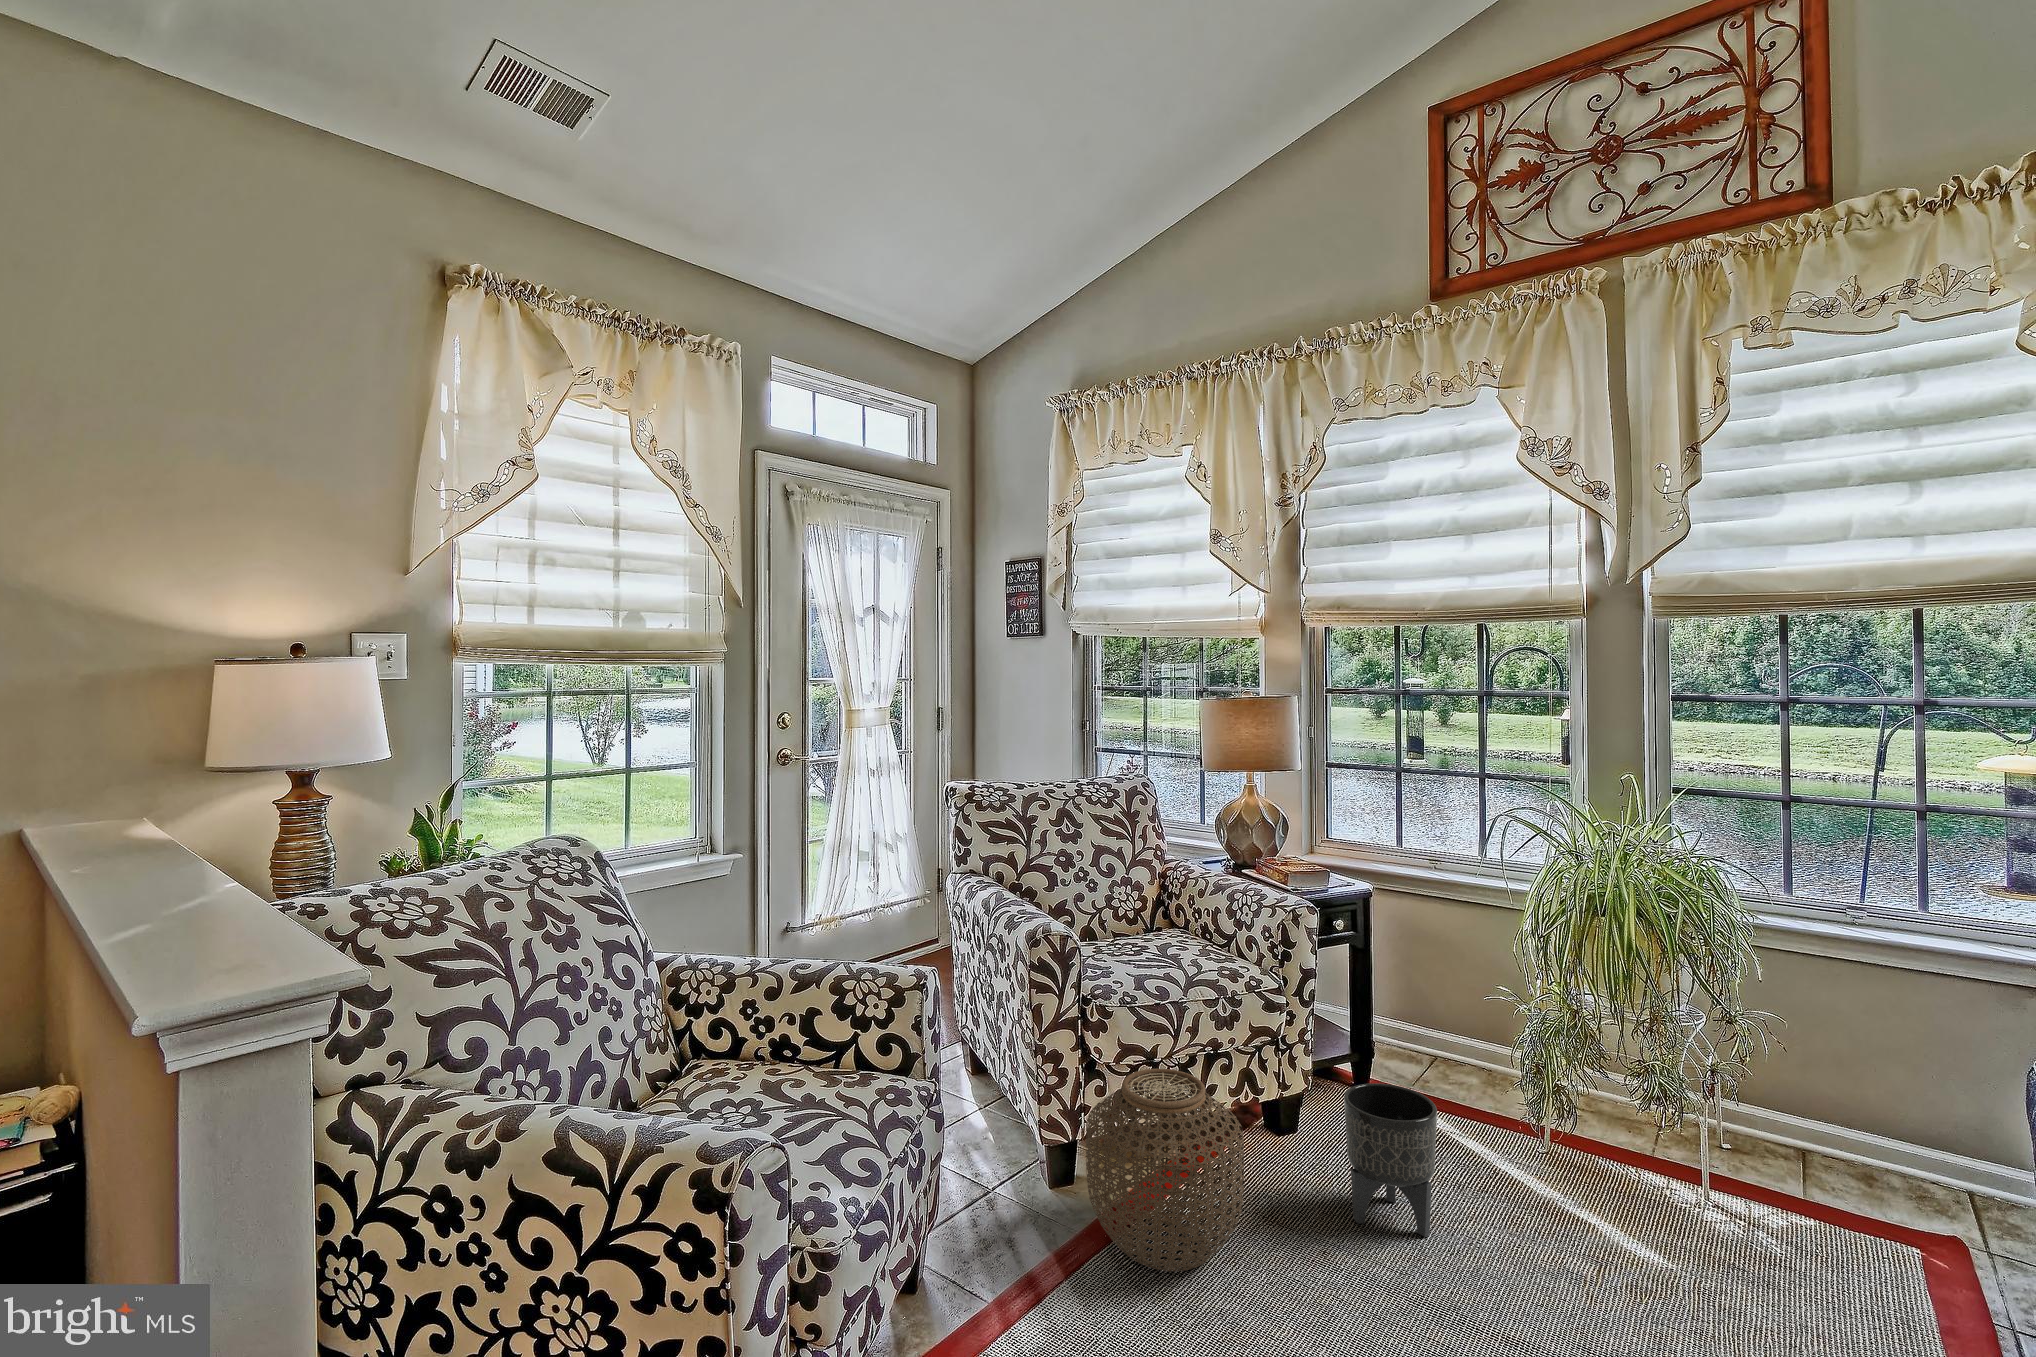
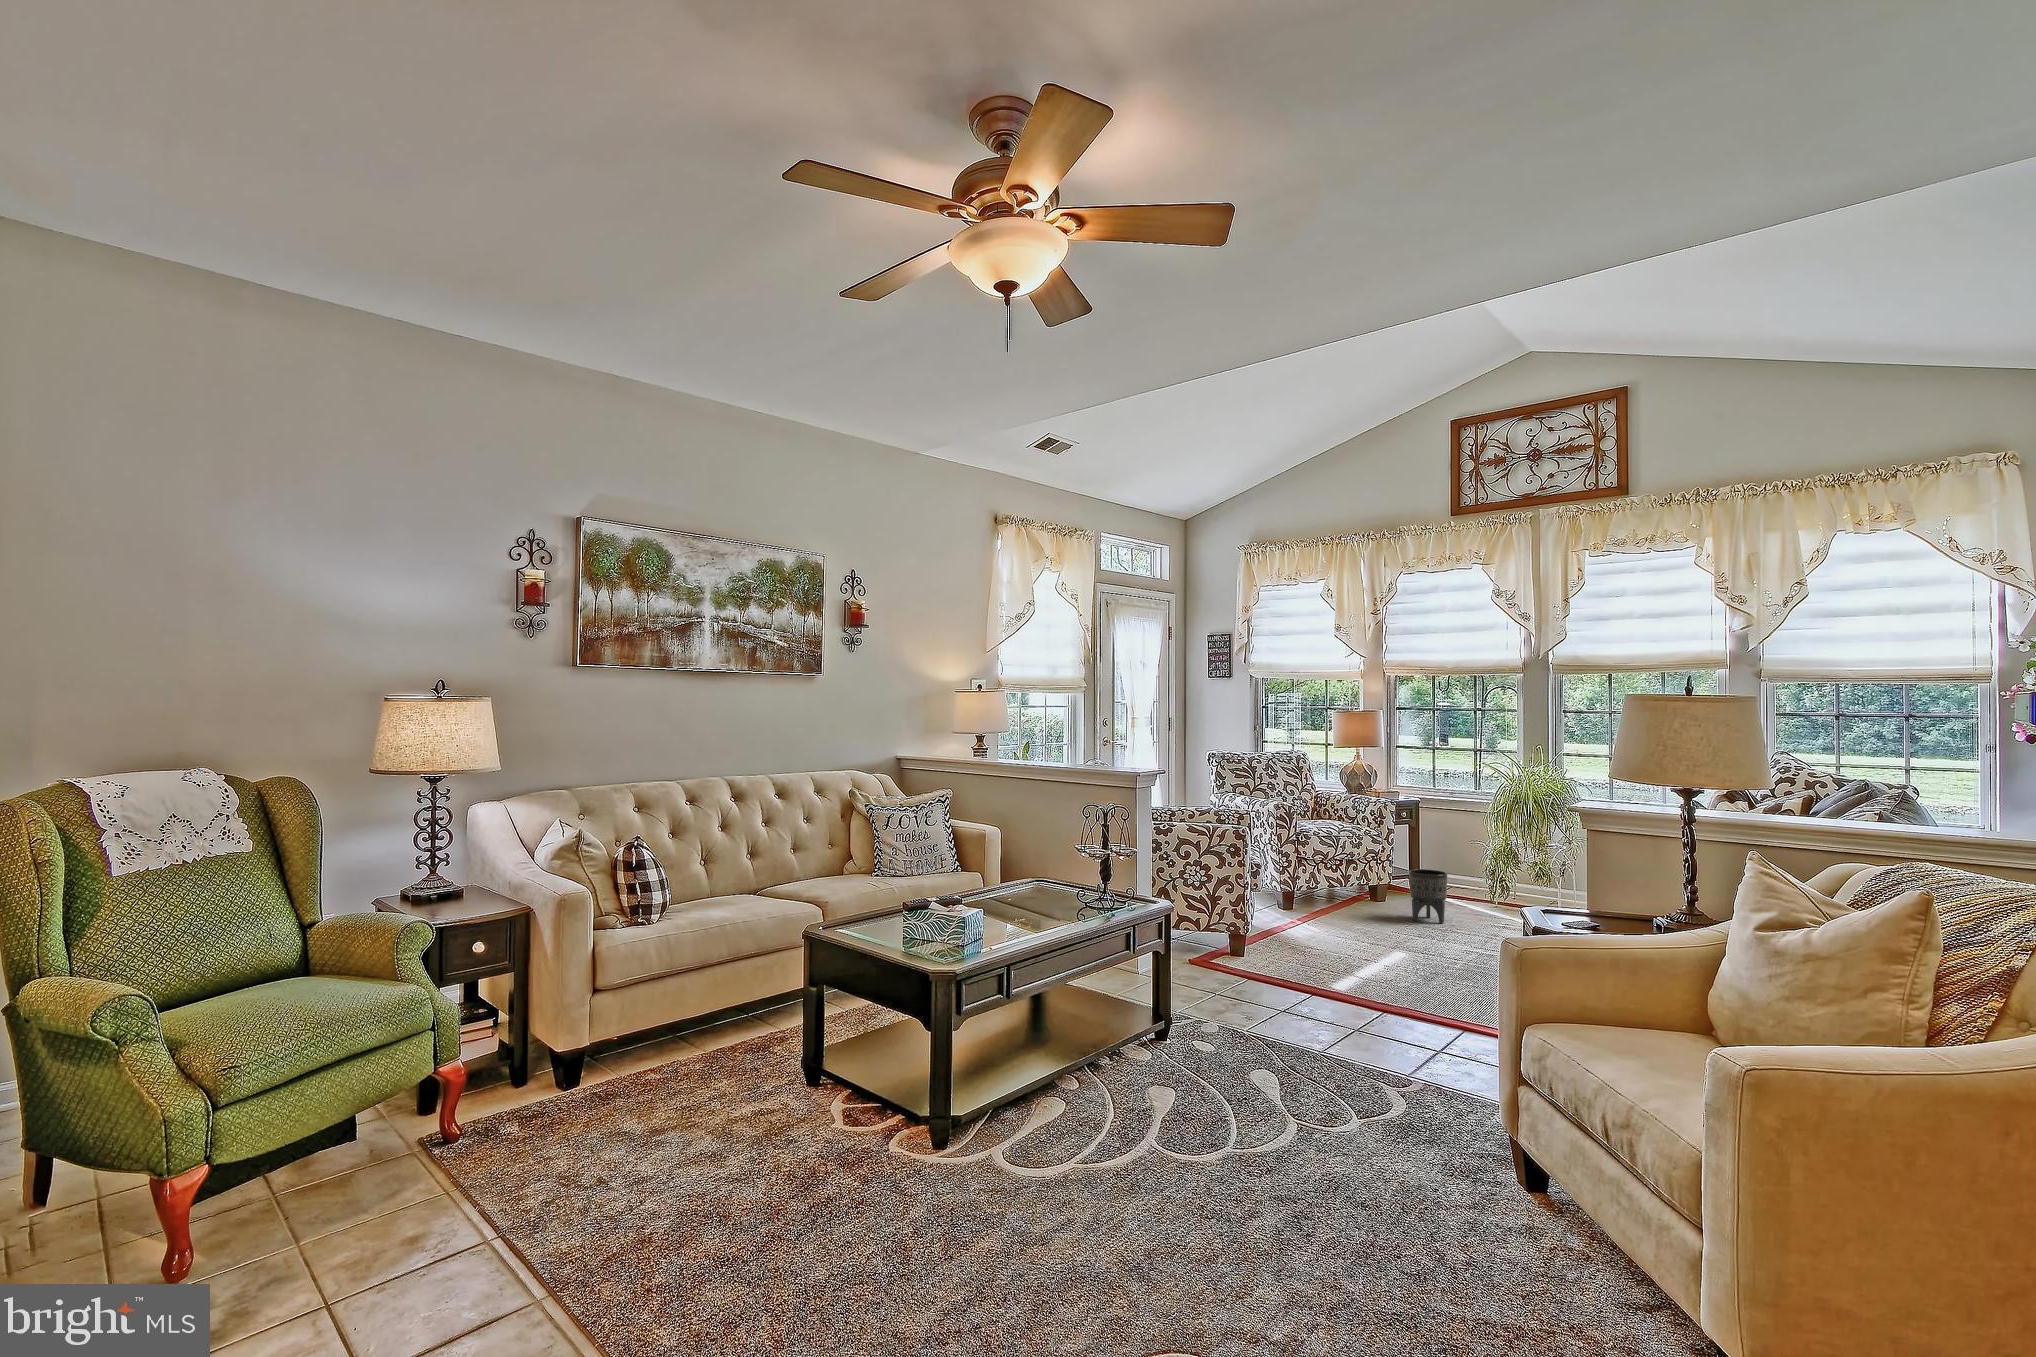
woven basket: present [1086,1069,1244,1271] -> none [1305,855,1370,926]

